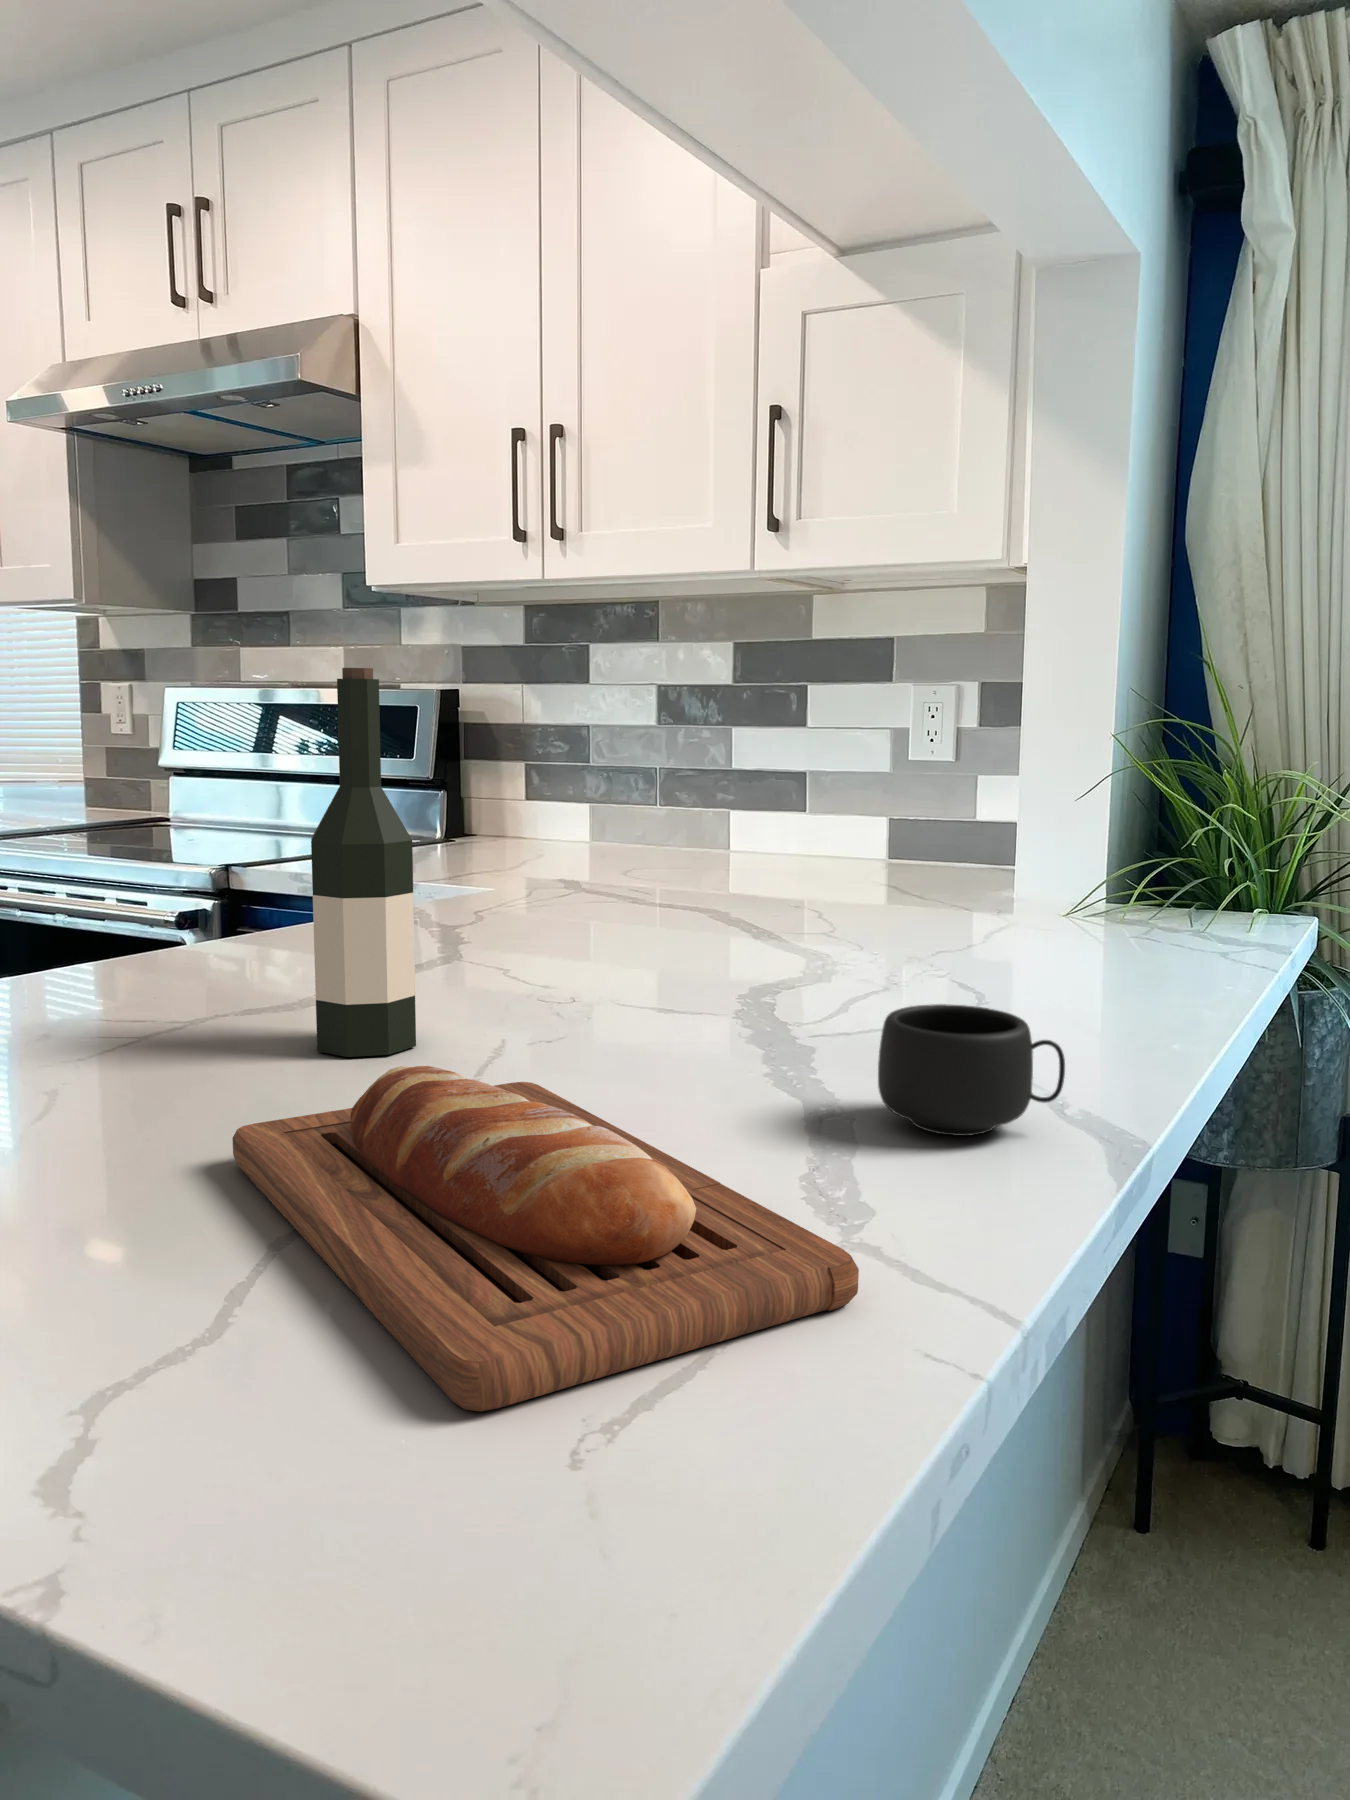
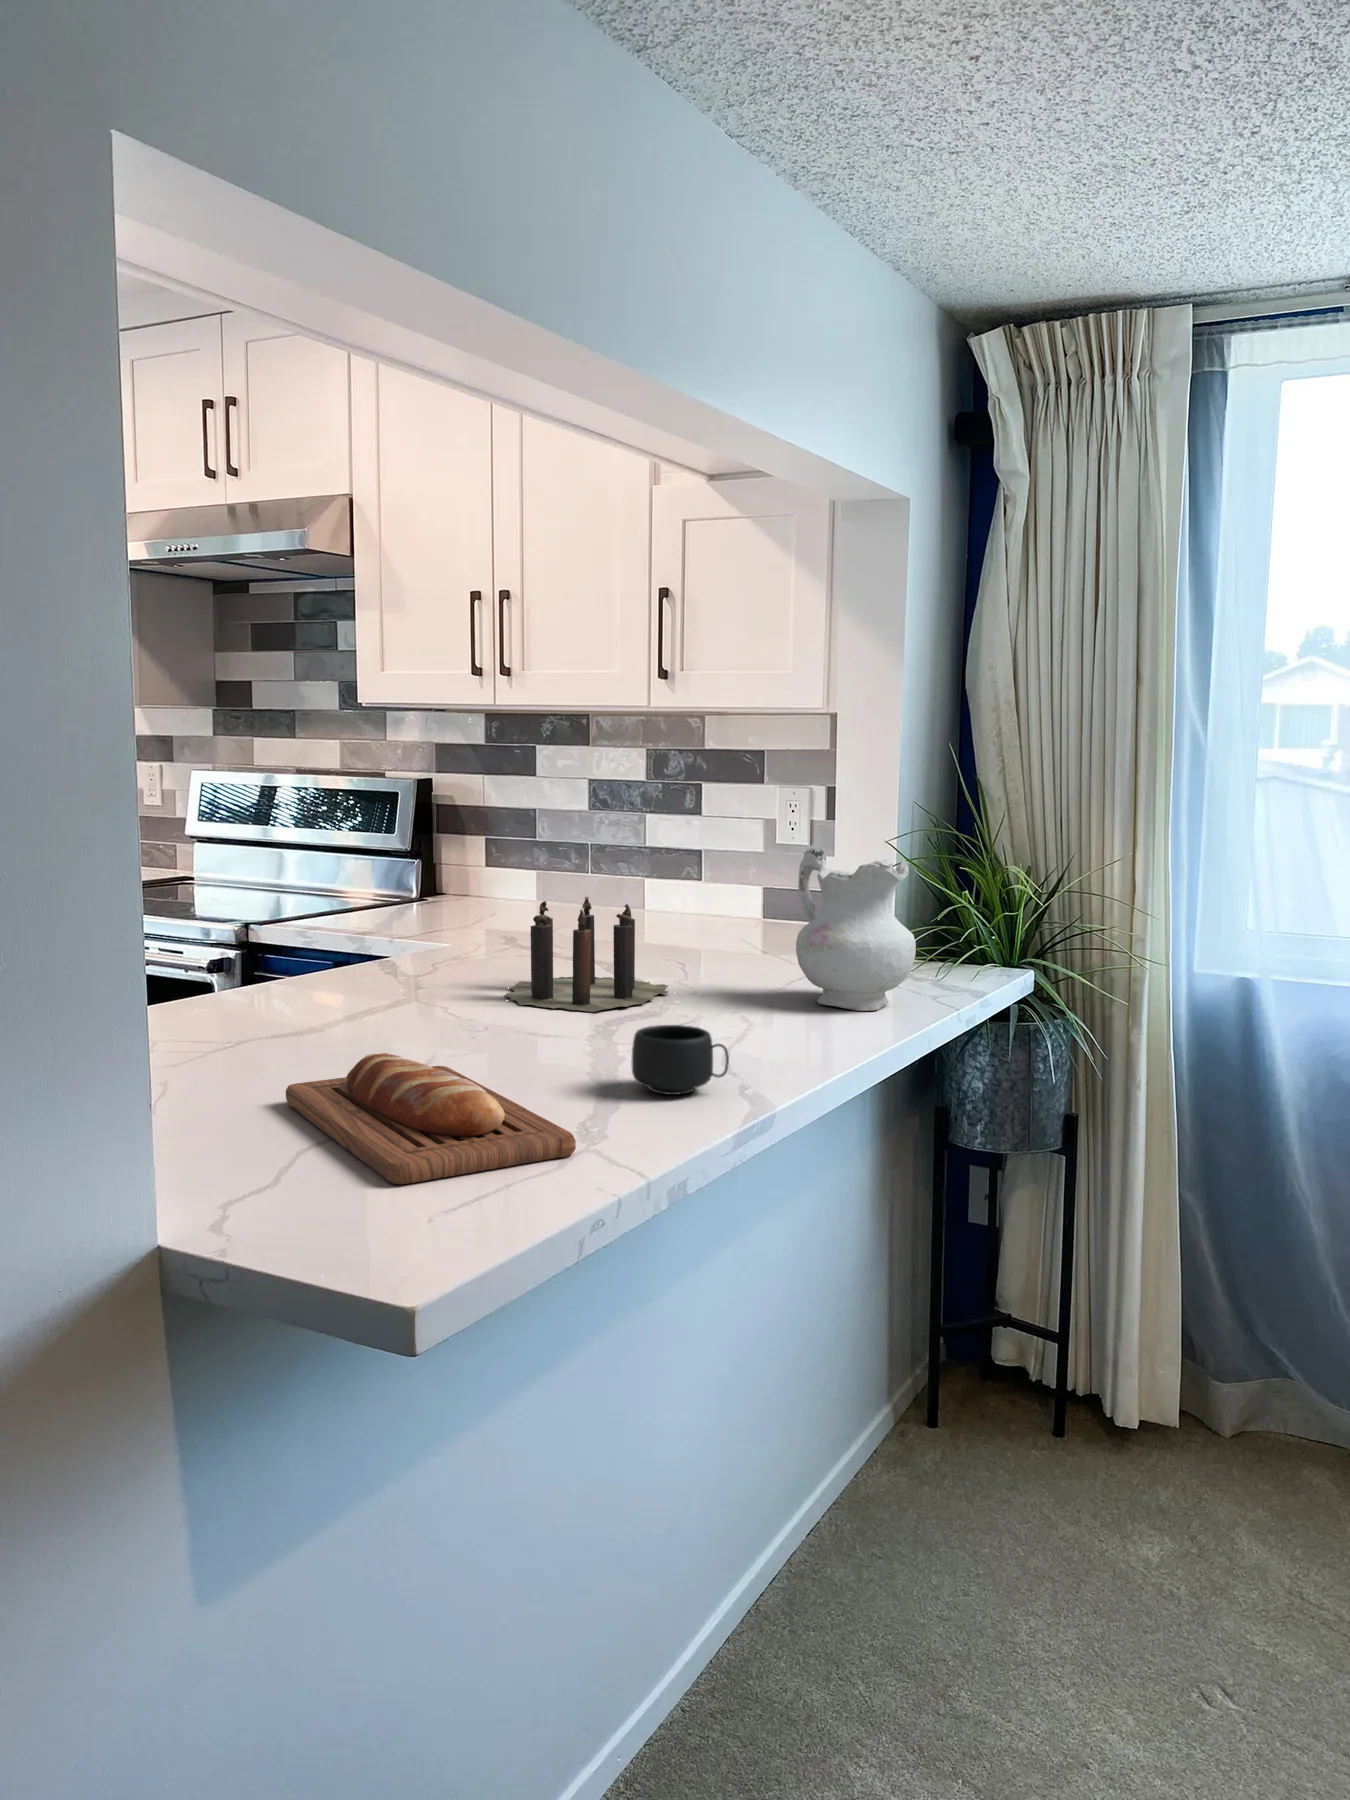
wine bottle: present [311,668,416,1057] -> none [324,828,384,1055]
ceramic pitcher: none [1023,732,1216,976] -> present [796,848,916,1011]
candle: none [558,810,866,981] -> present [505,897,668,1012]

